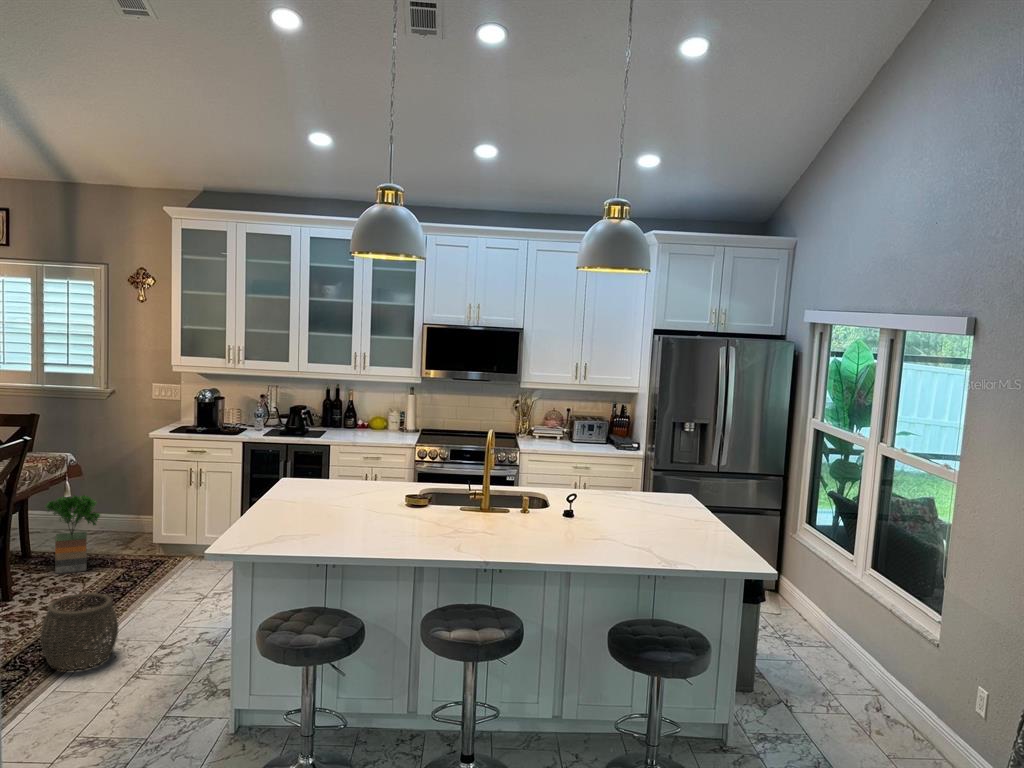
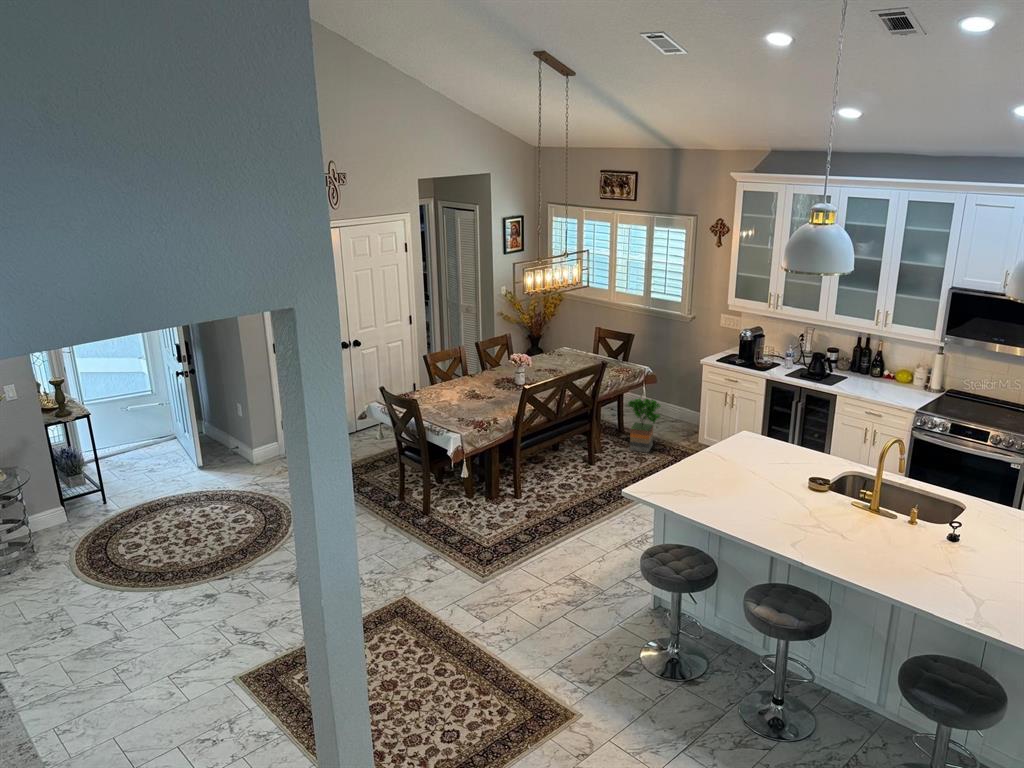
woven basket: present [41,593,118,670] -> none [582,480,626,530]

